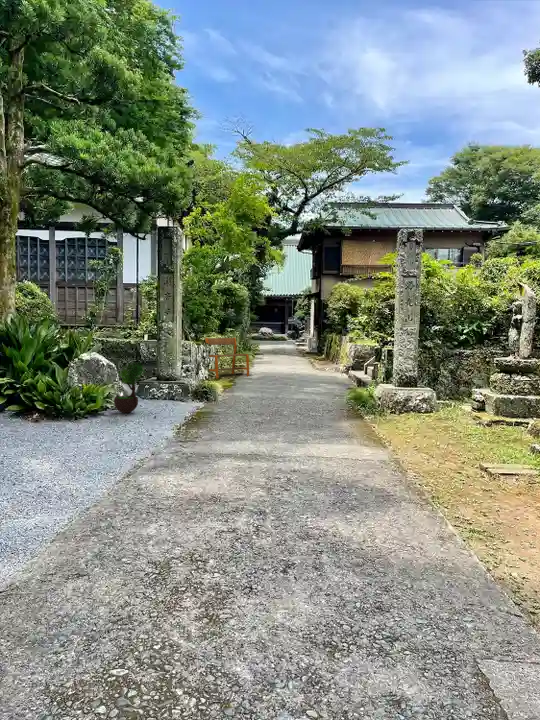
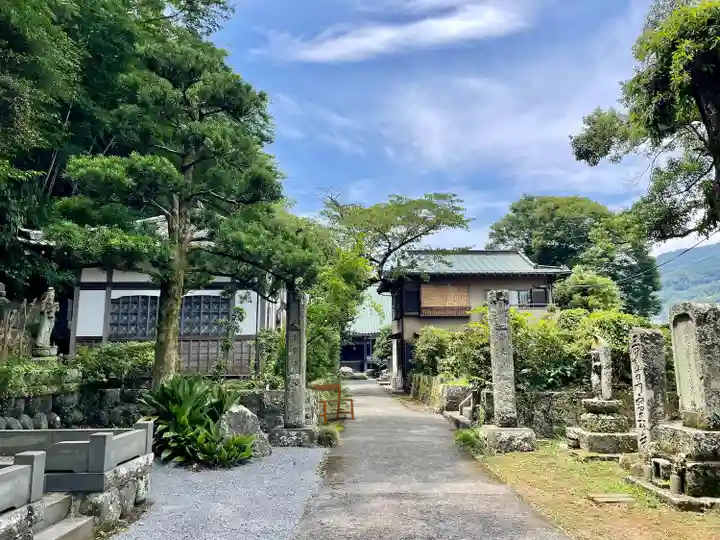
potted tree: present [114,364,143,413] -> none [258,411,286,460]

